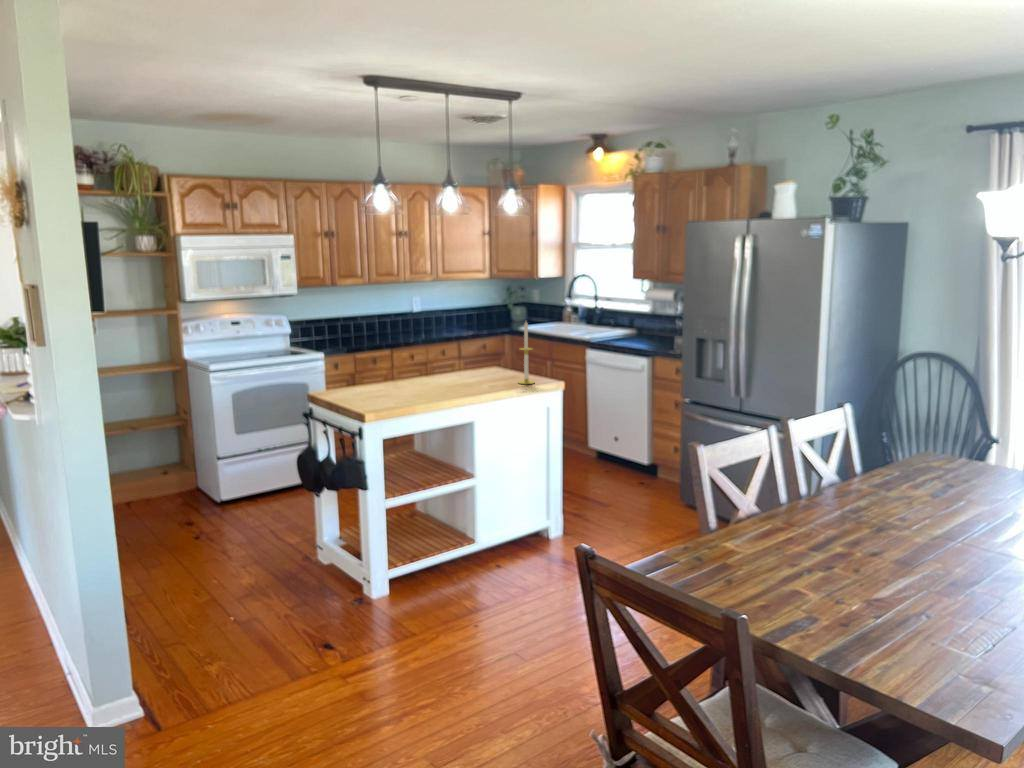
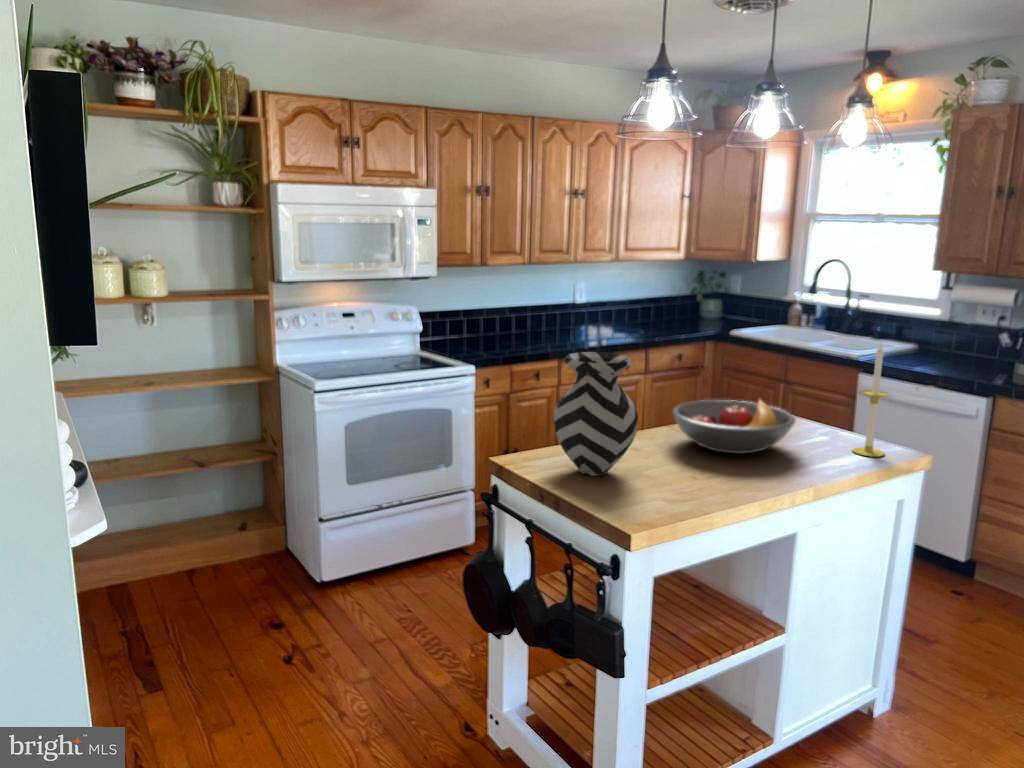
vase: none [336,330,382,397] -> present [554,352,638,476]
fruit bowl: none [414,356,483,385] -> present [672,399,796,454]

